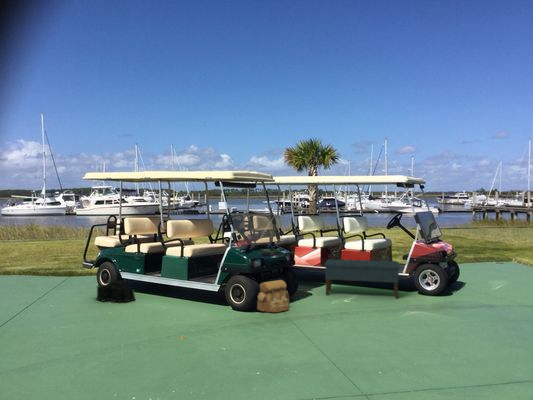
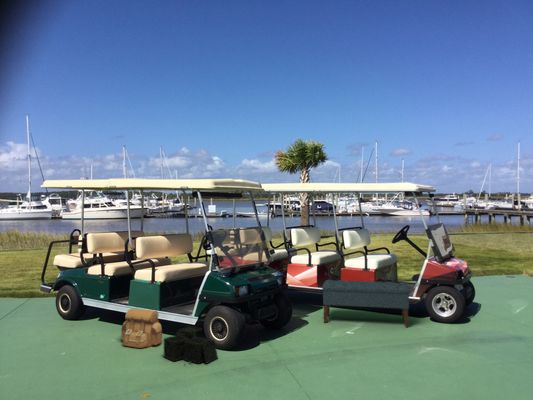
backpack: present [257,280,289,312] -> present [121,309,162,348]
storage bin: present [97,281,135,303] -> present [164,326,218,364]

